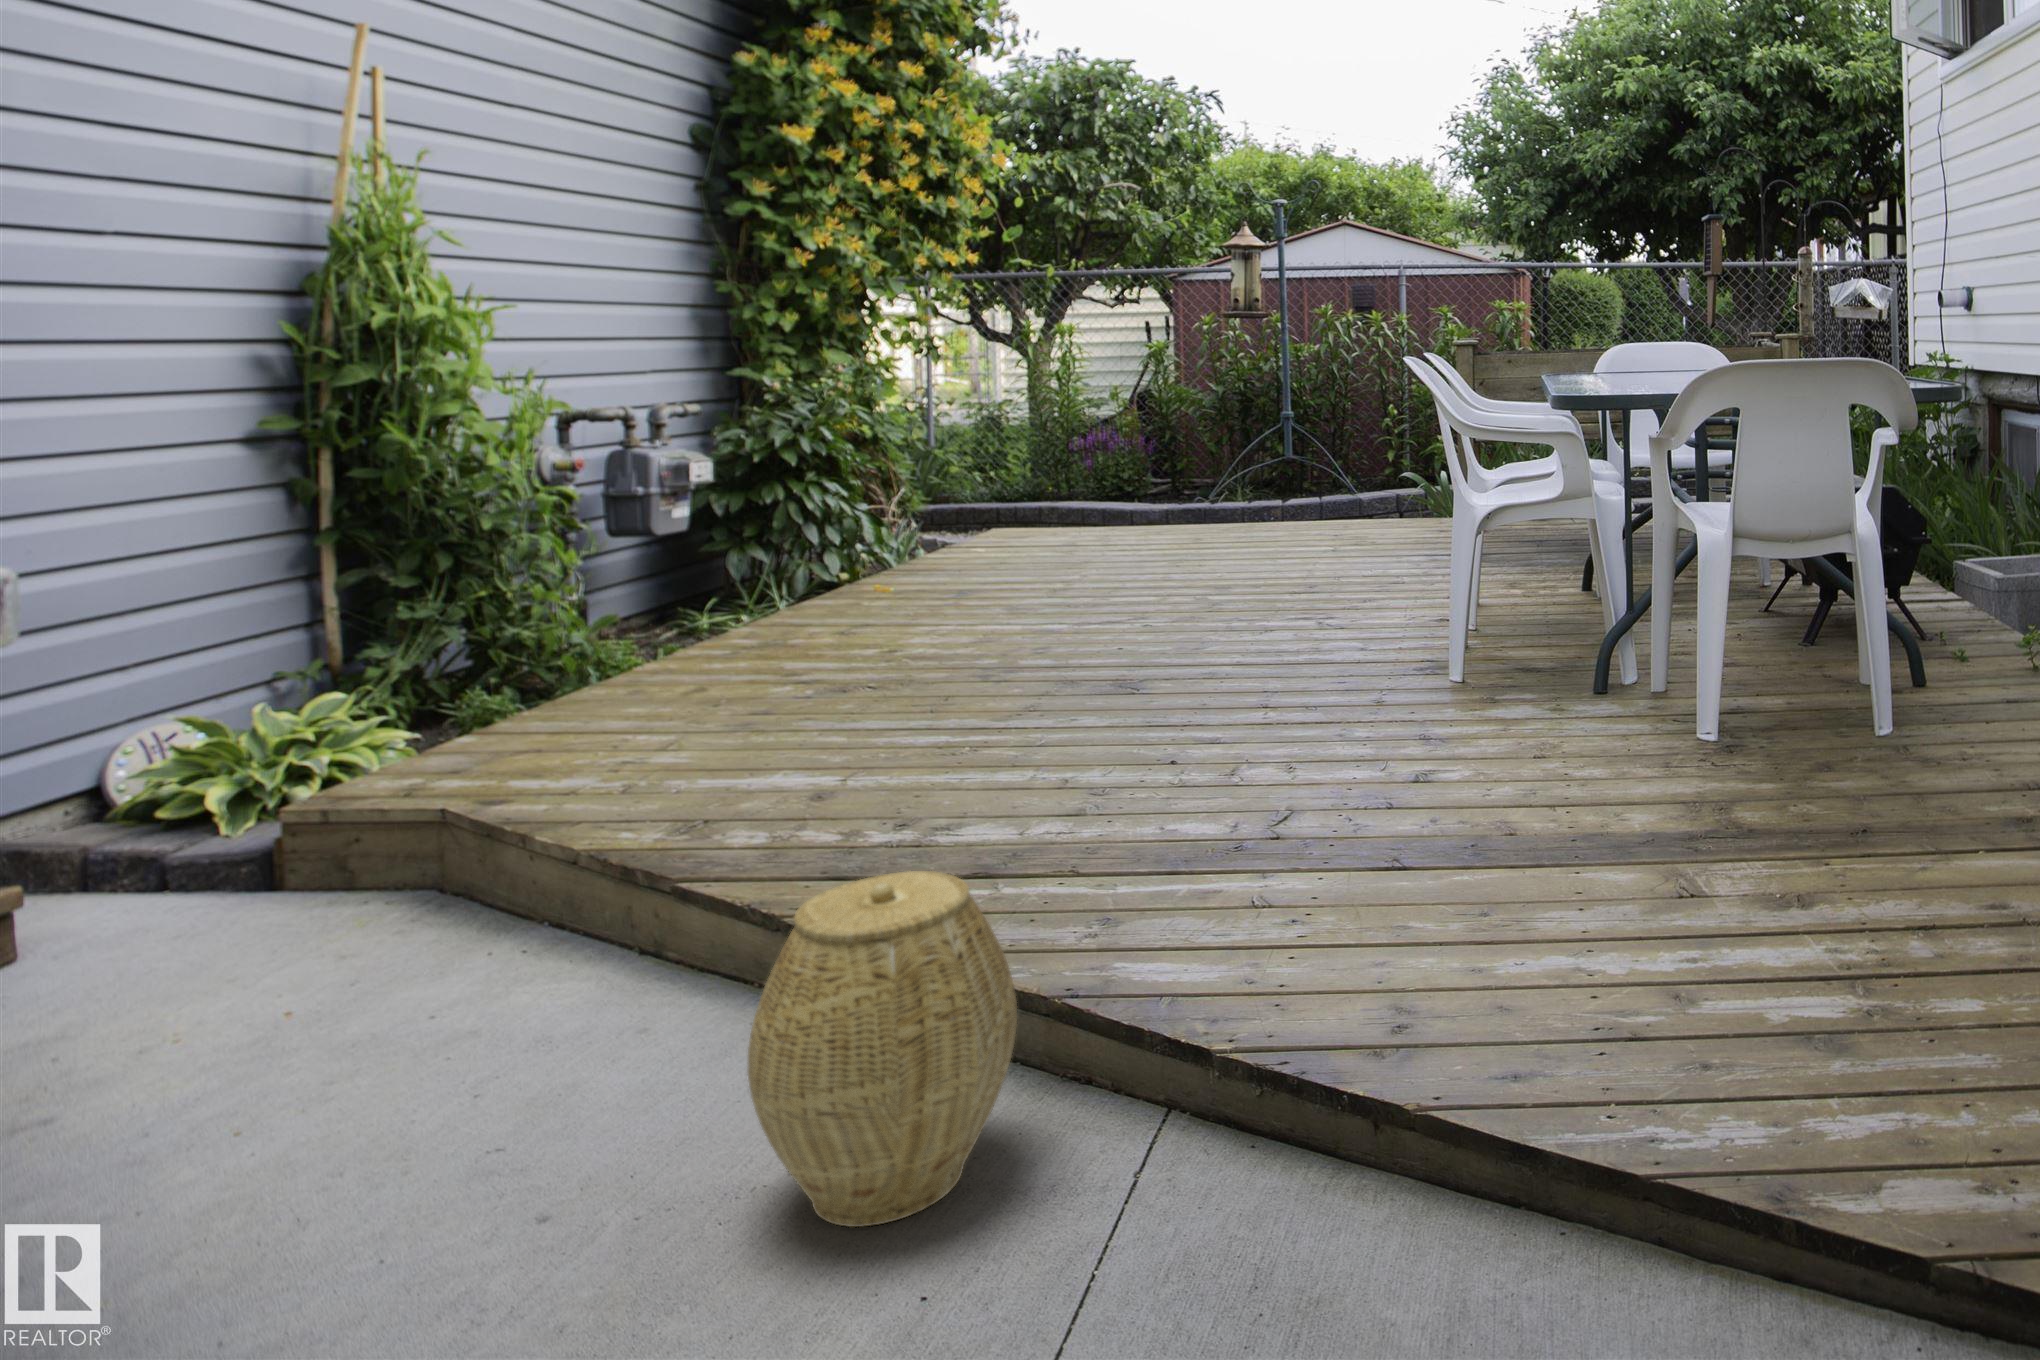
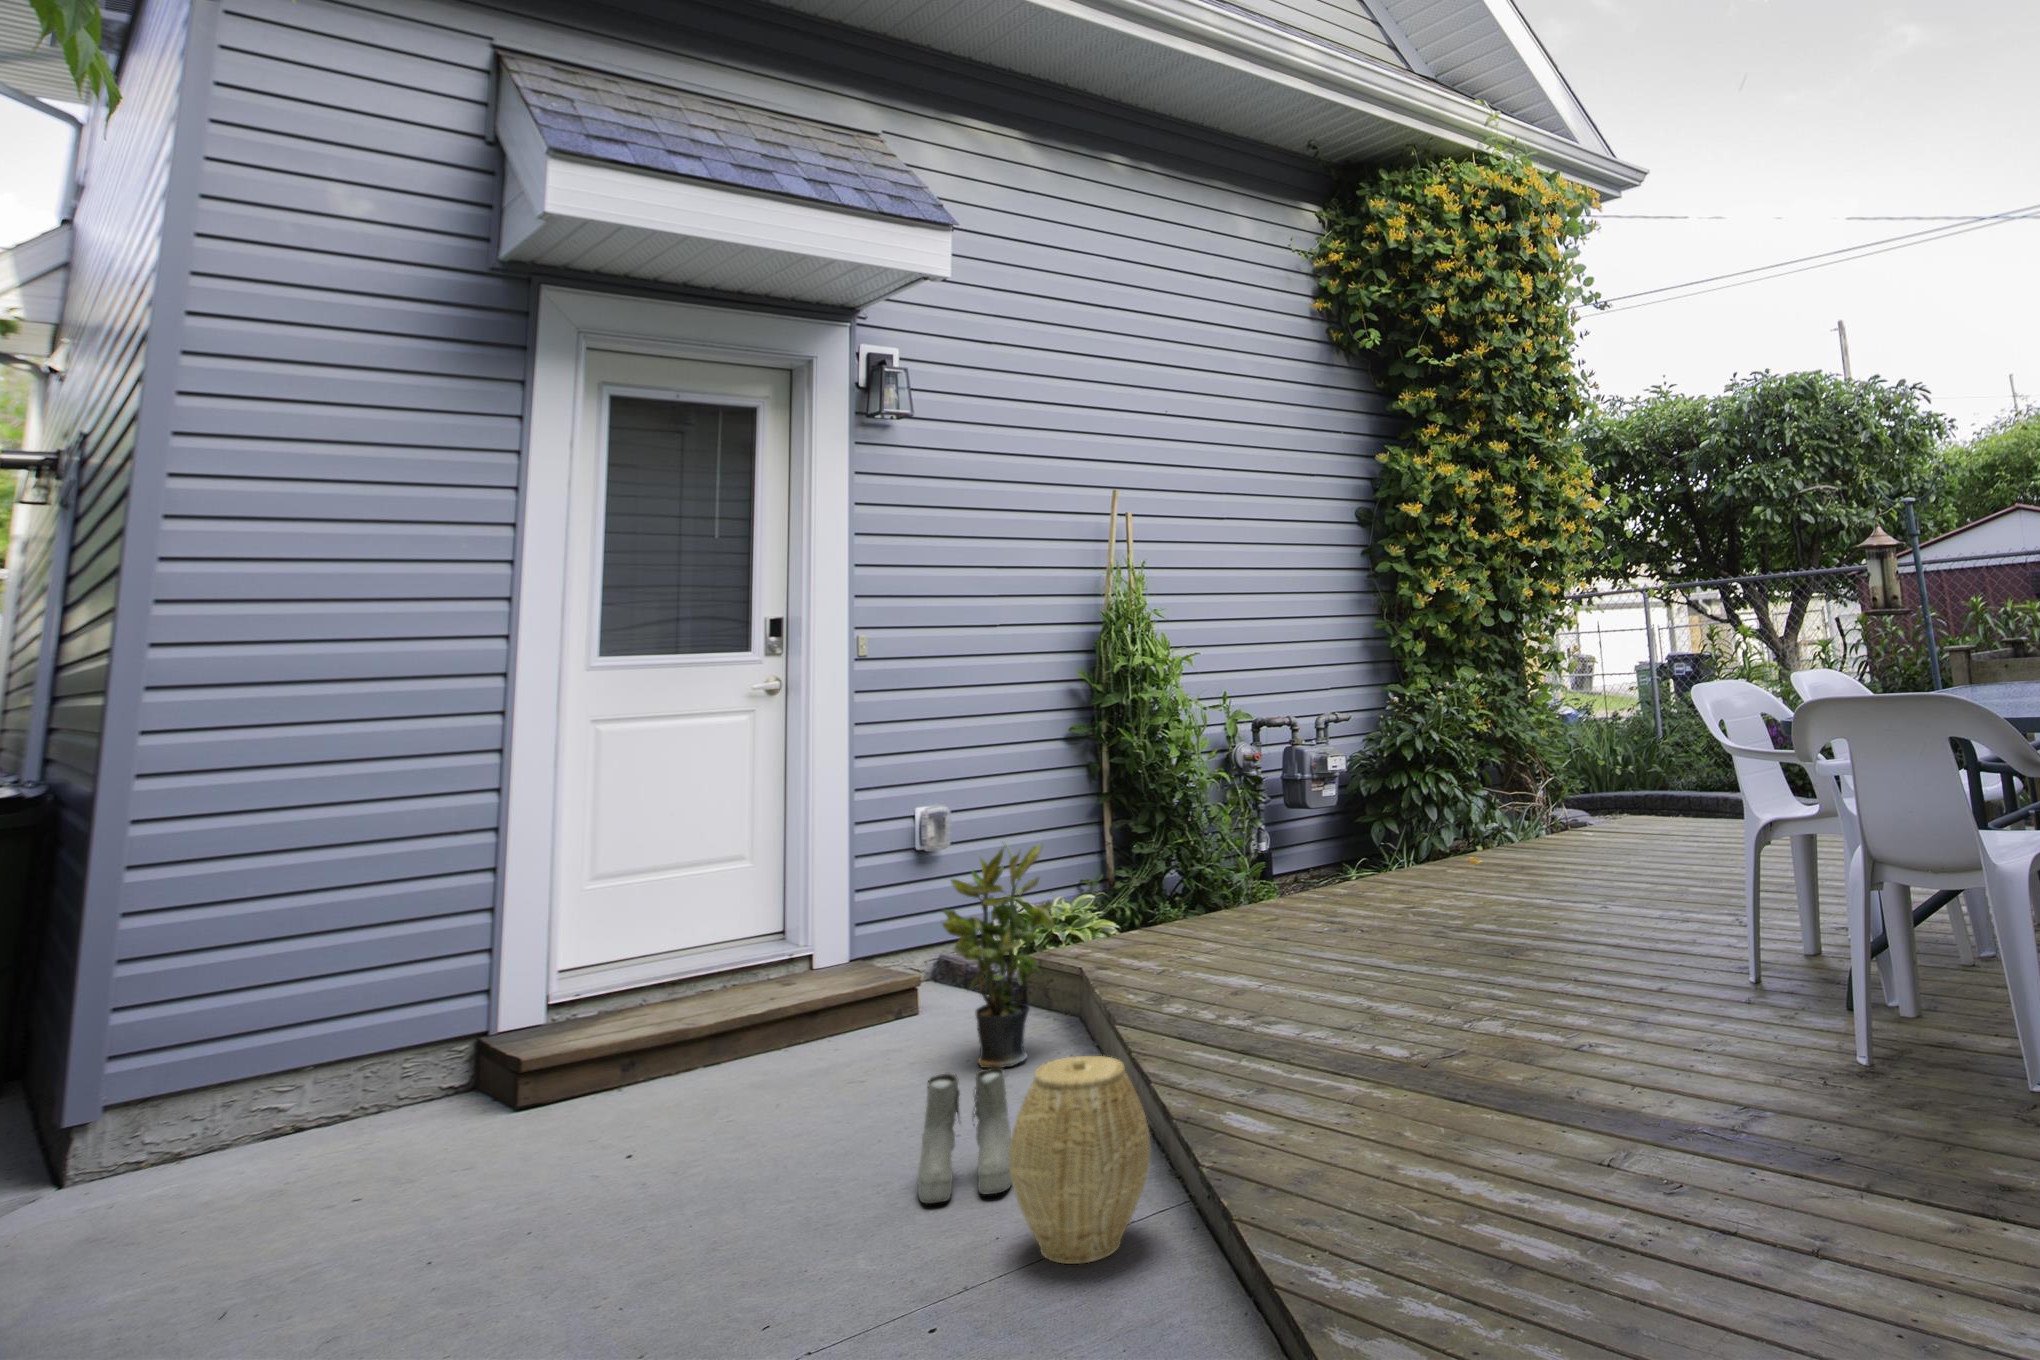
potted plant: none [173,585,435,989] -> present [942,842,1055,1068]
boots: none [387,957,625,1240] -> present [918,1068,1012,1204]

